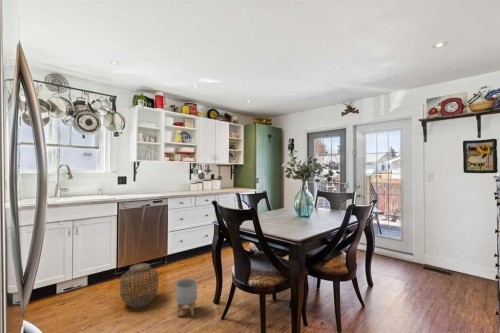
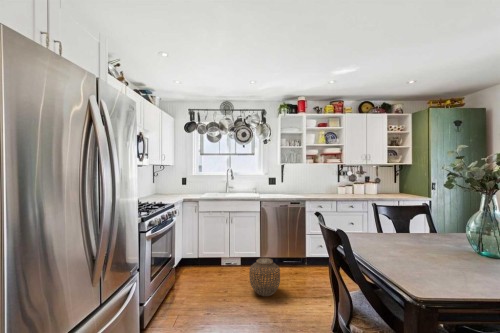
planter: present [176,279,197,317] -> none [285,283,306,321]

